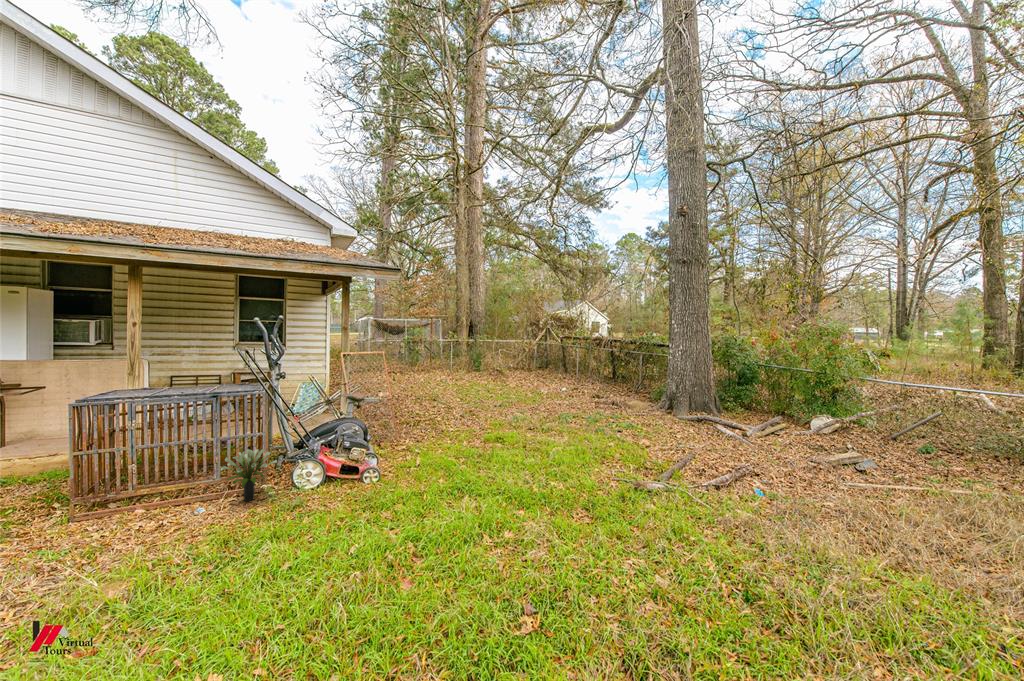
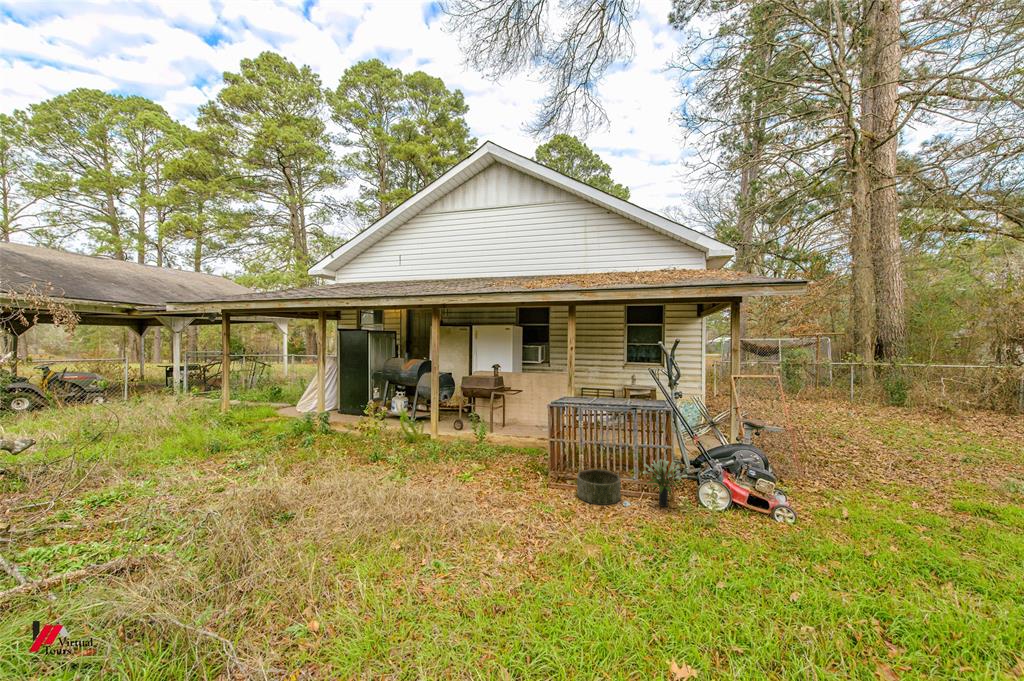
basket: none [120,475,192,525] -> present [577,468,621,505]

